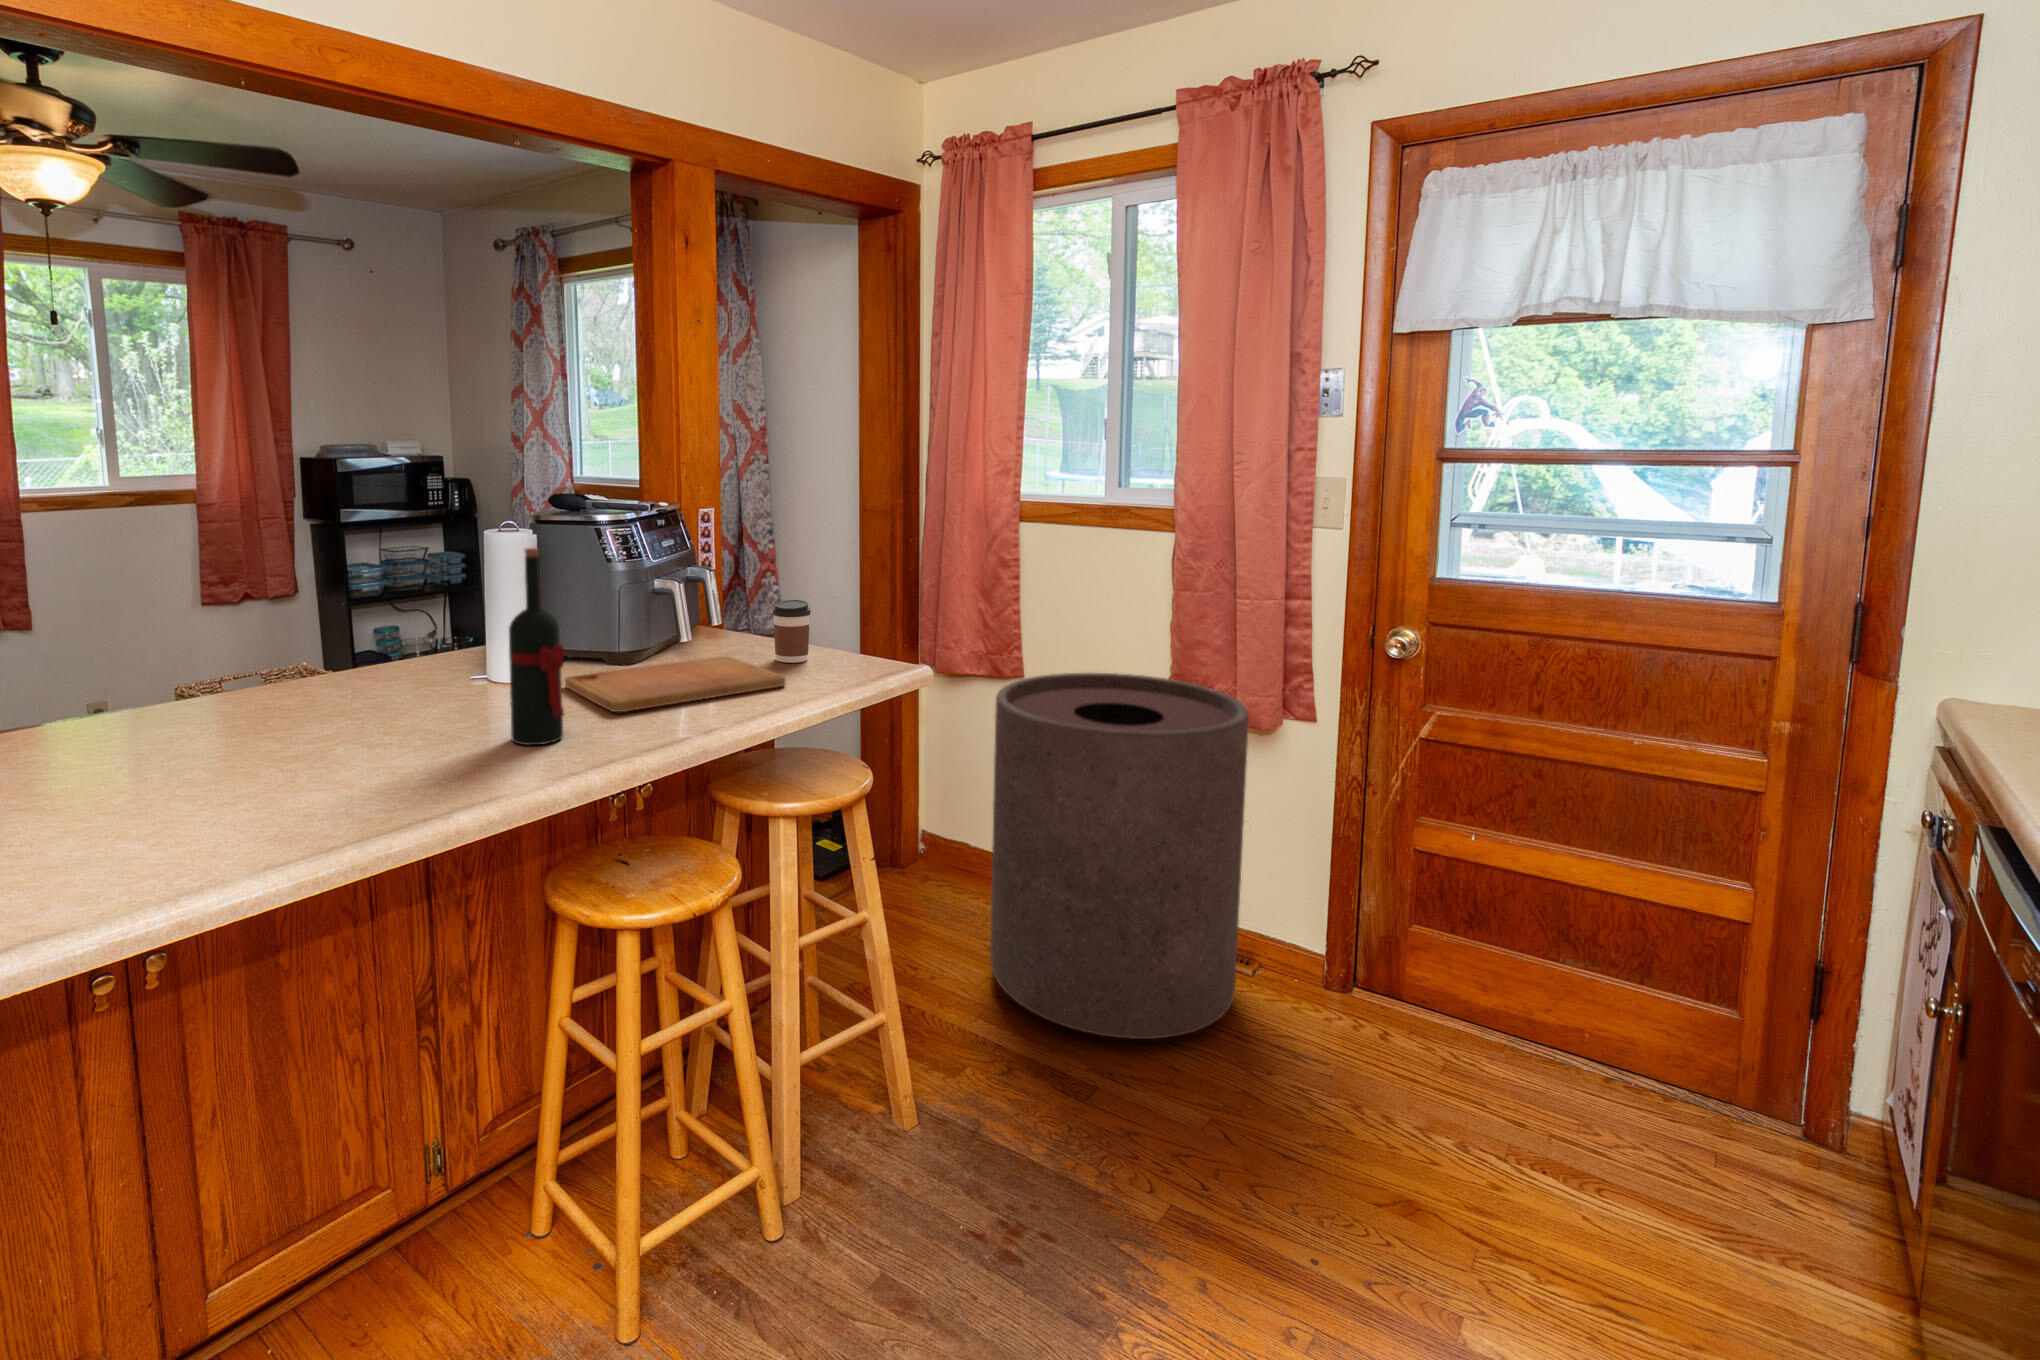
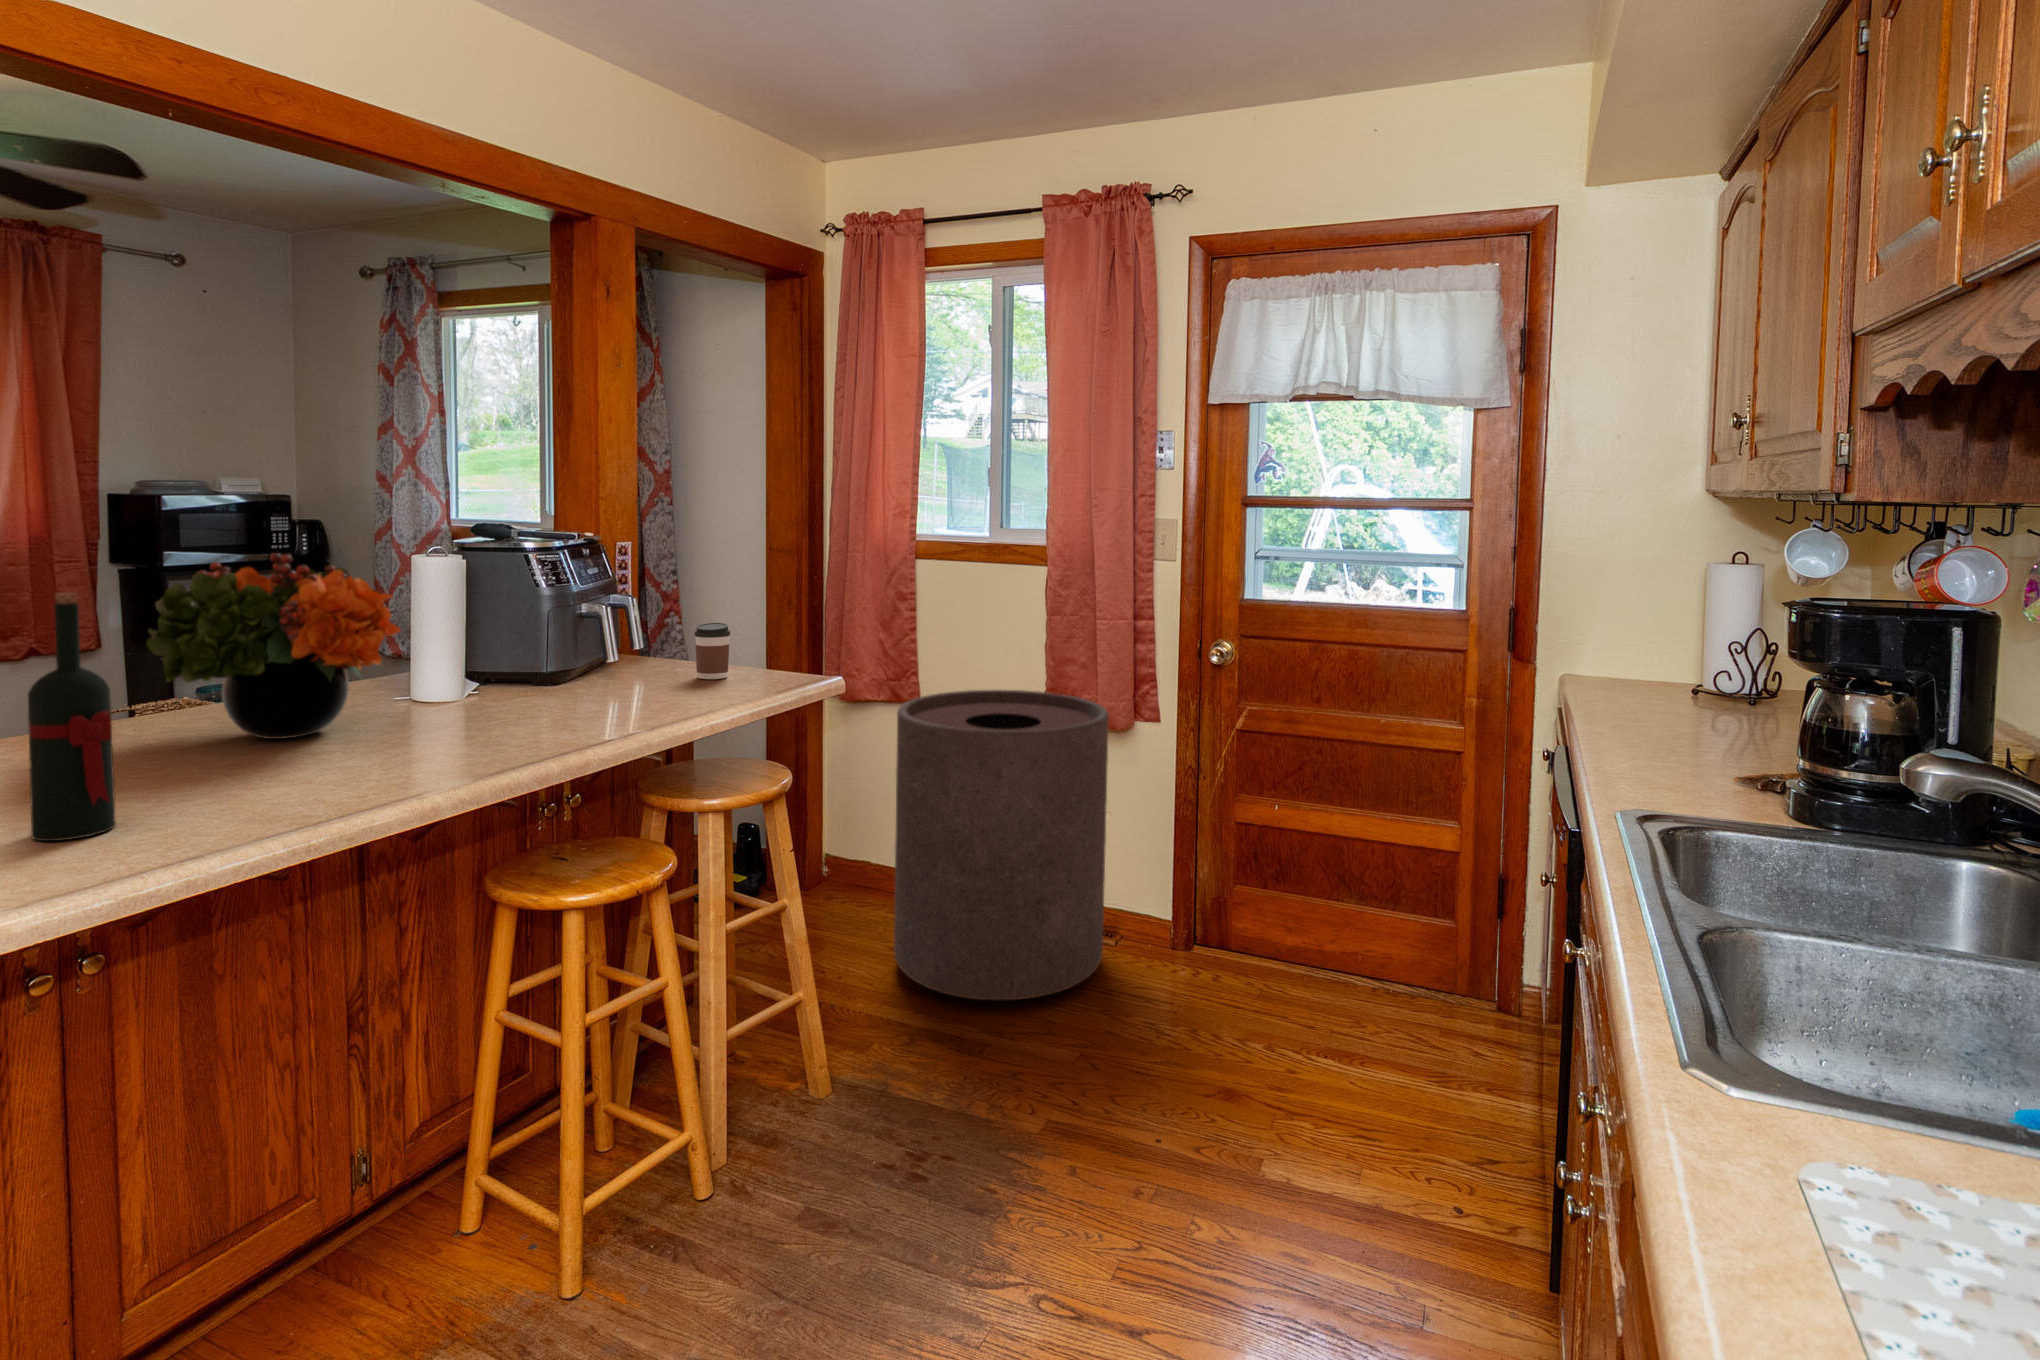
flower arrangement: none [228,531,471,721] -> present [147,553,401,739]
wine bottle: present [509,548,564,745] -> present [28,593,116,841]
cutting board: present [565,656,786,712] -> none [491,675,710,721]

